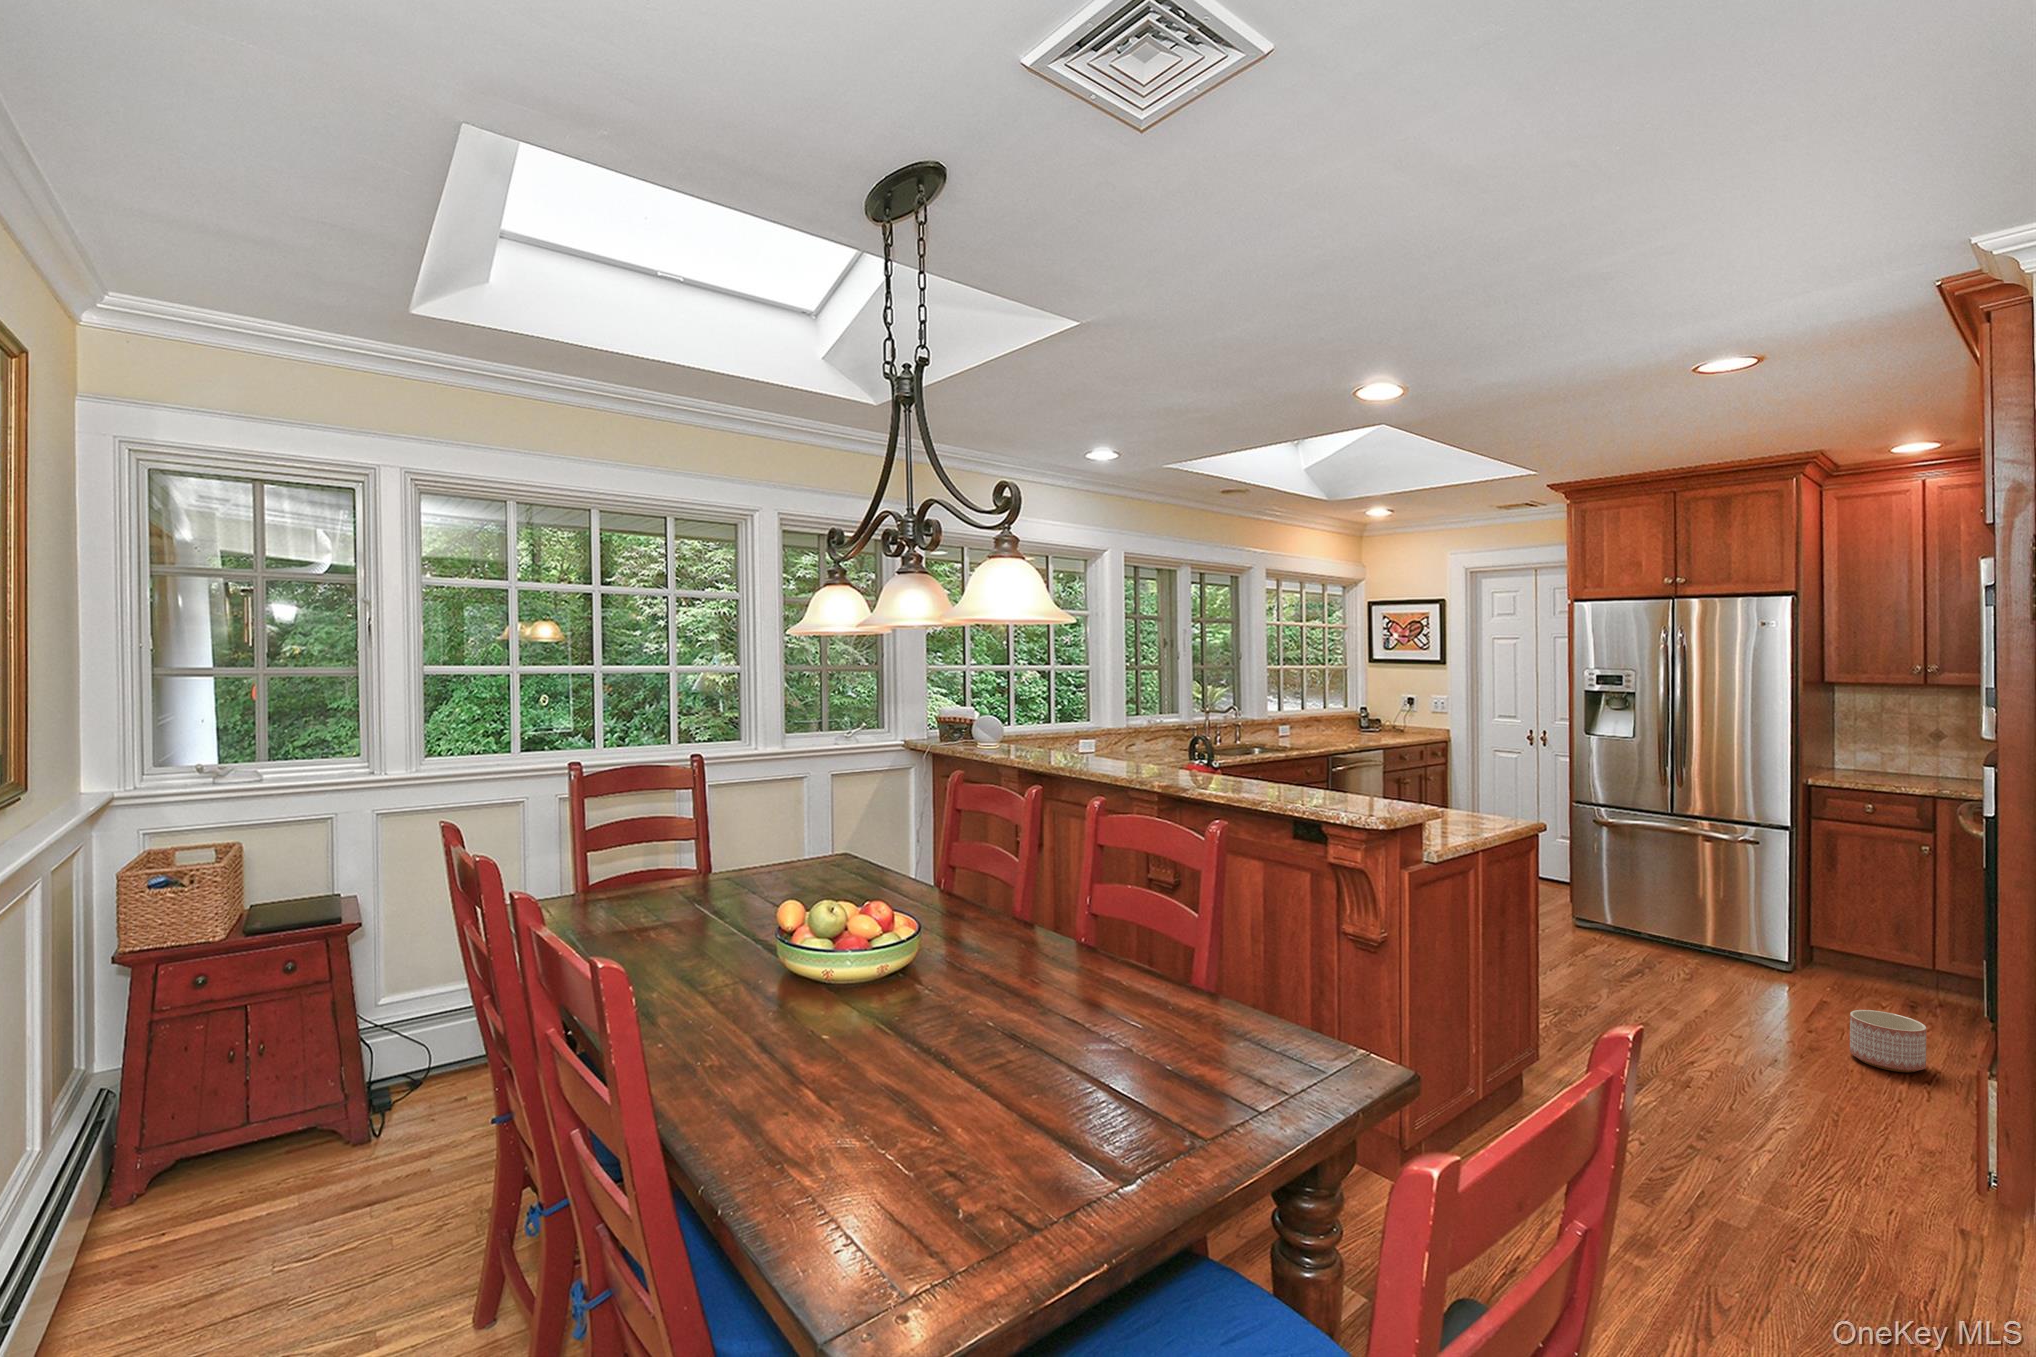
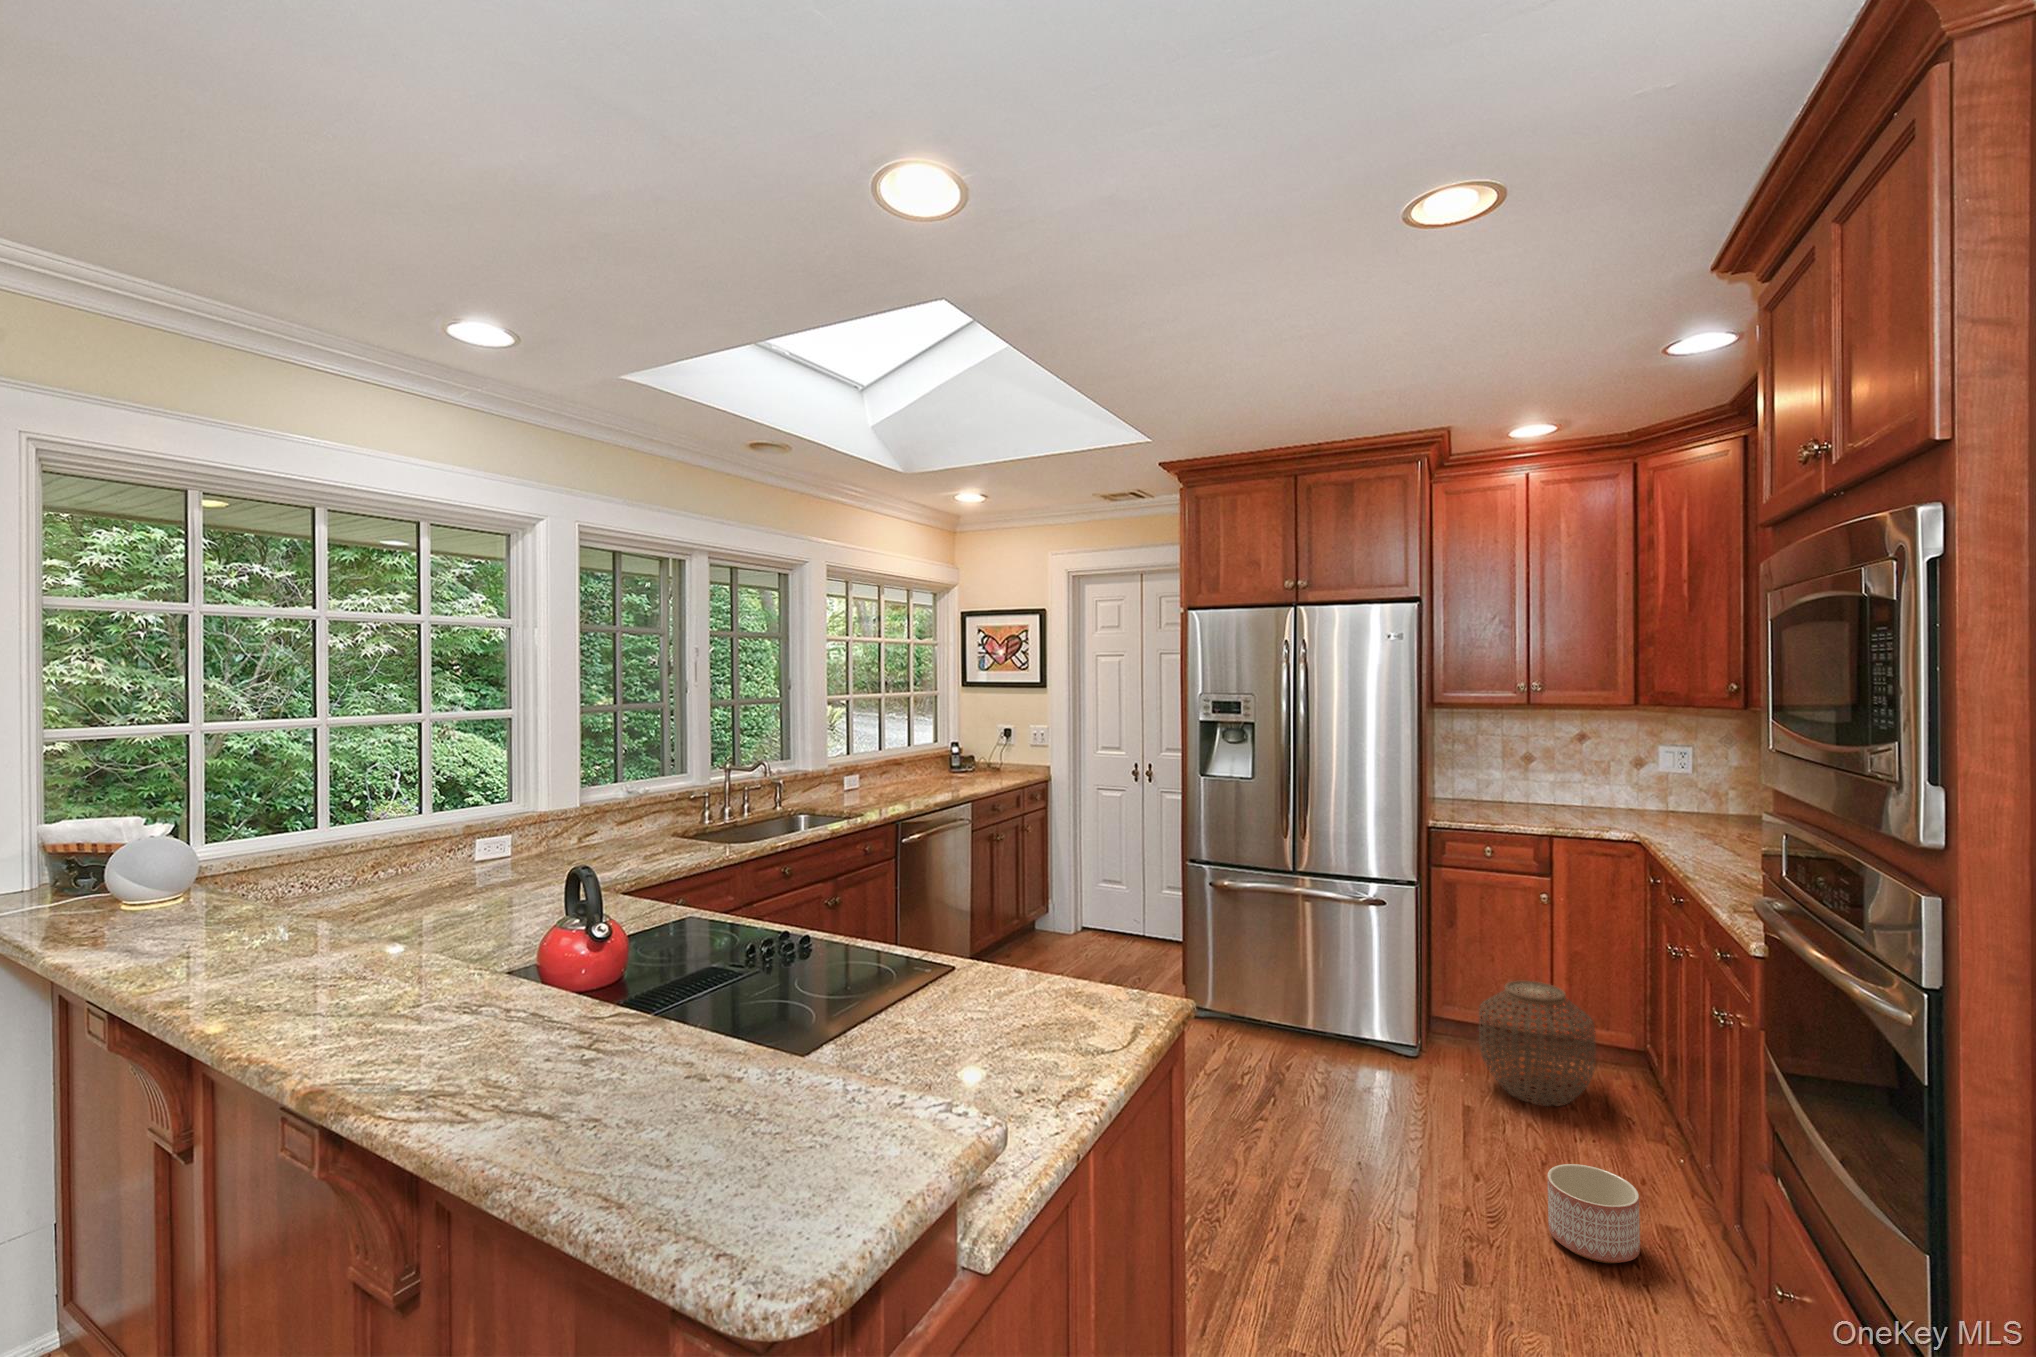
woven basket: none [1833,906,1945,1004] -> present [1479,981,1596,1106]

